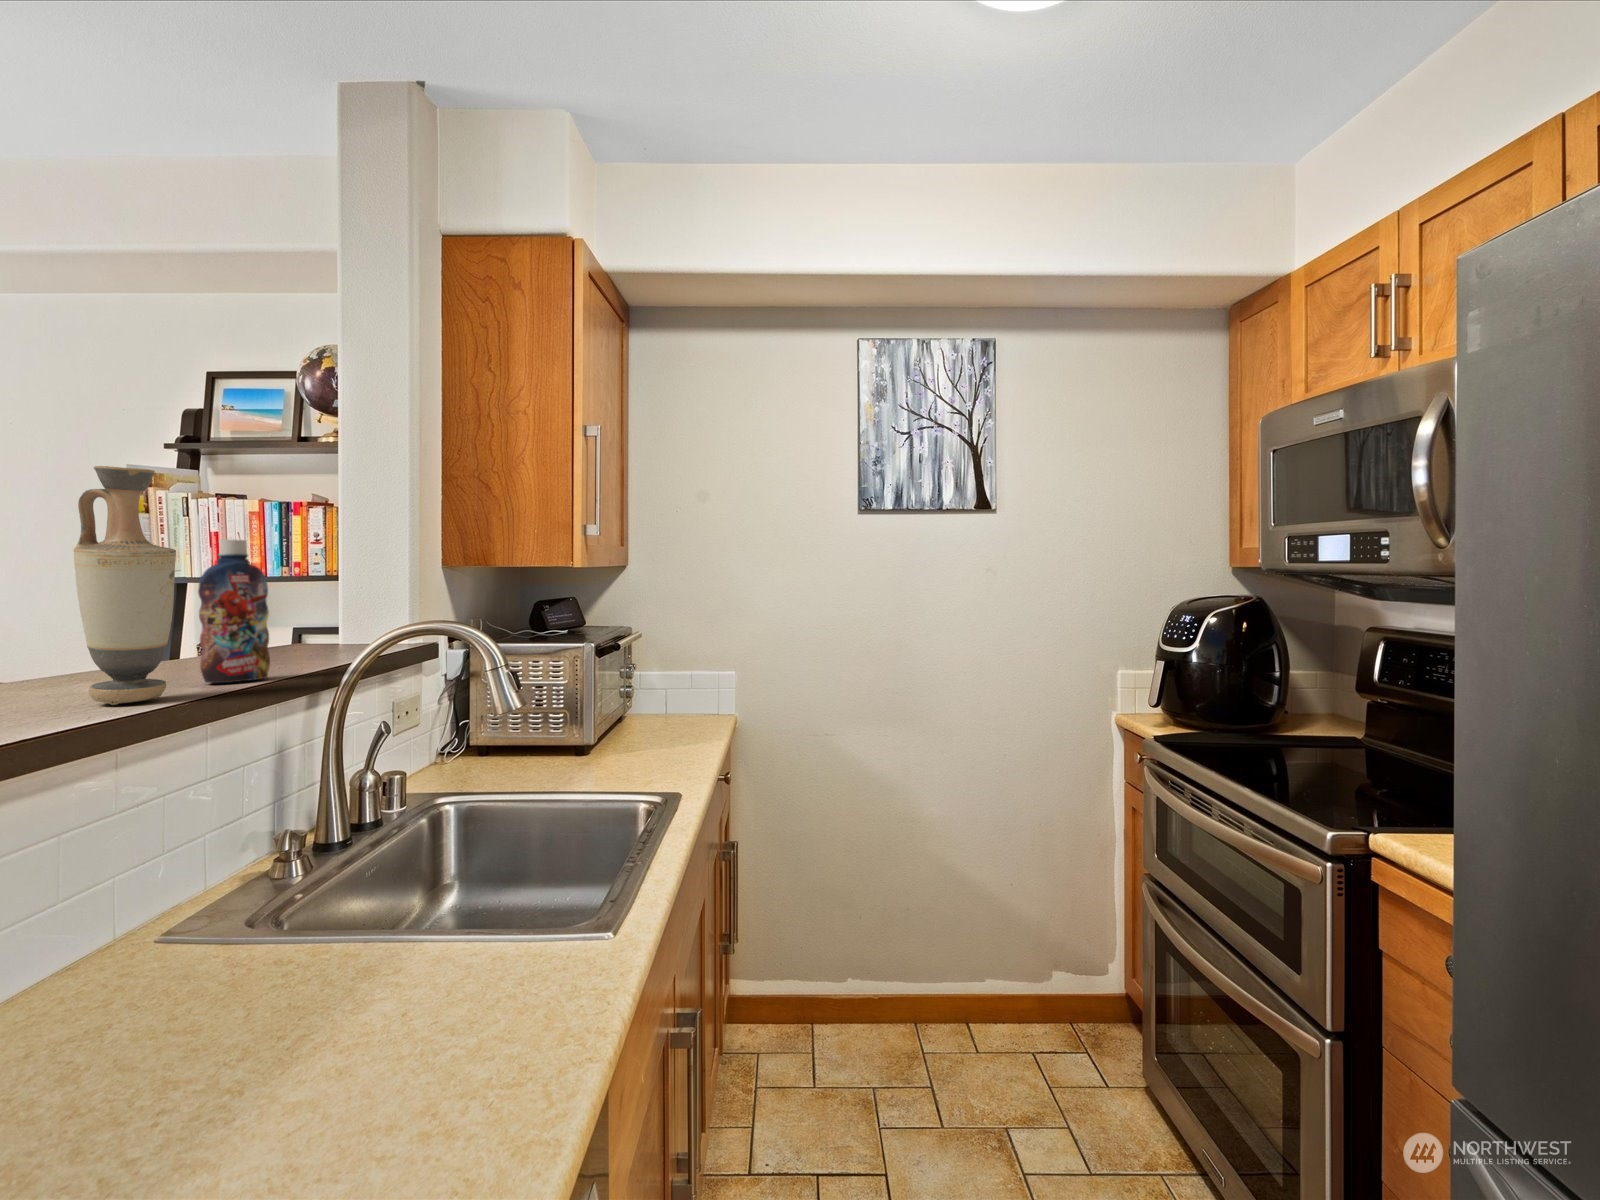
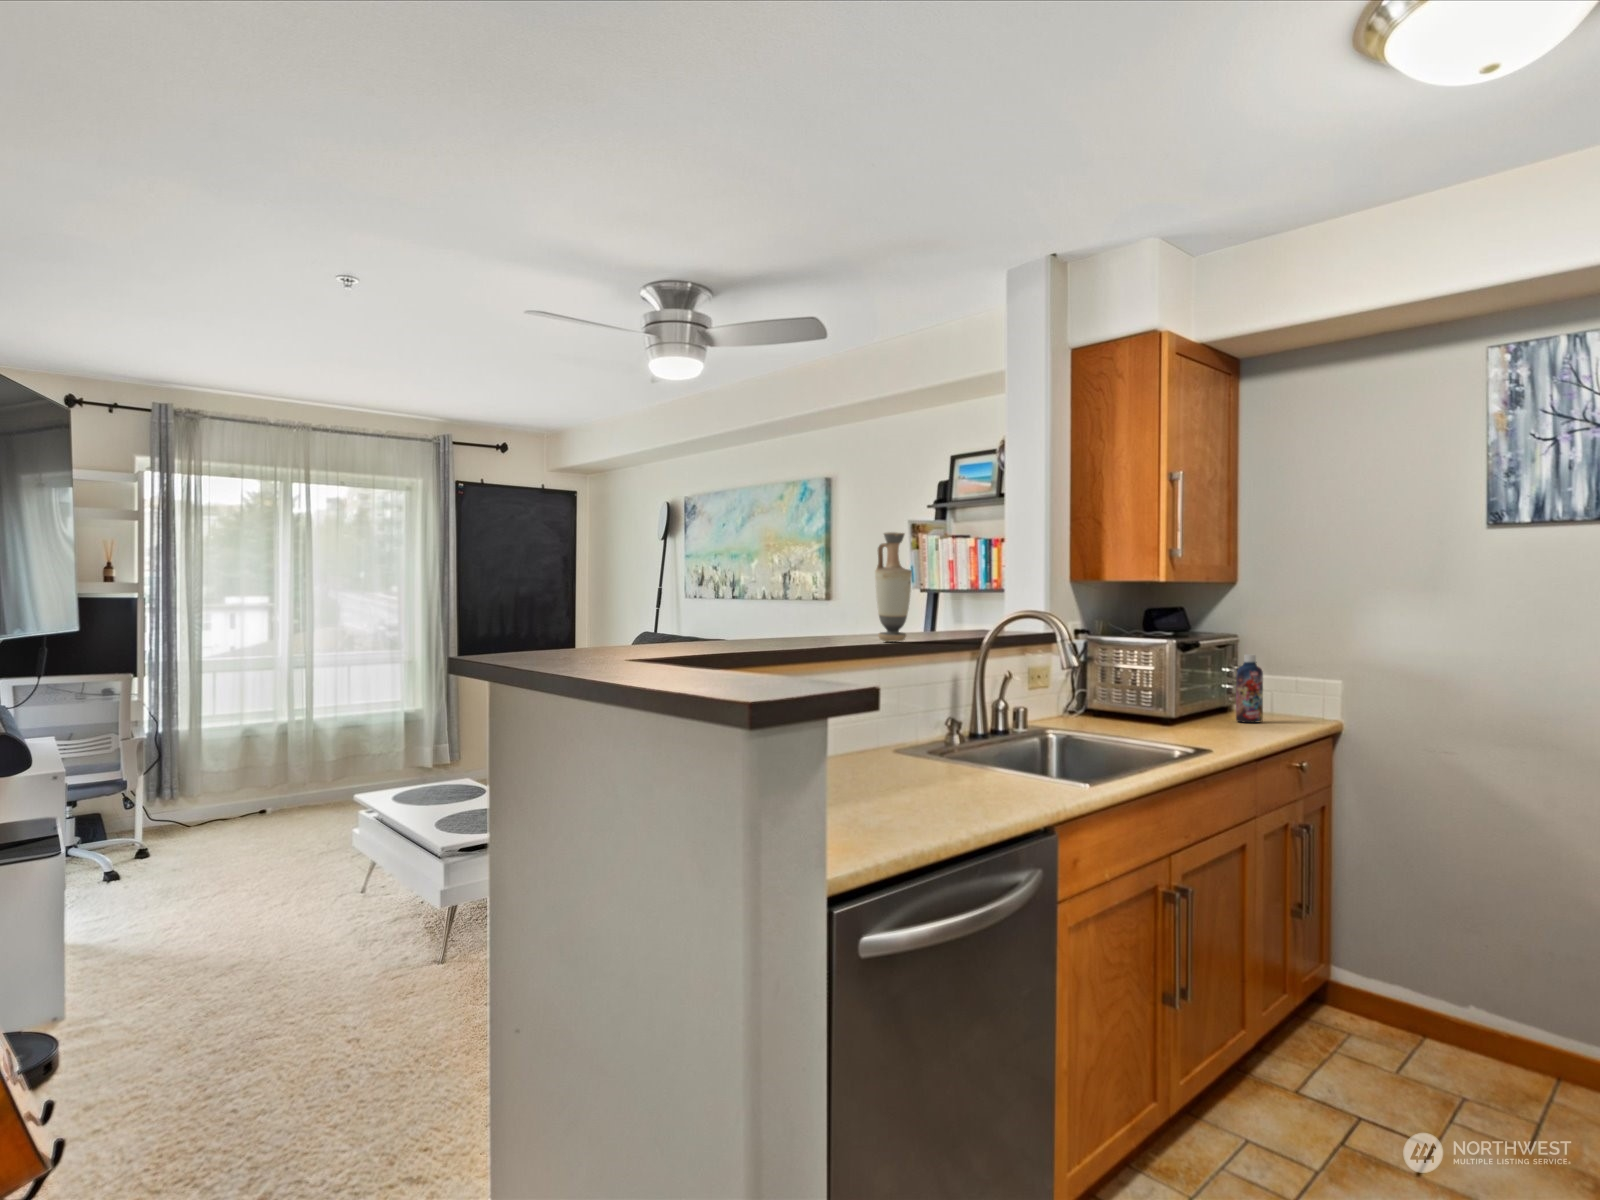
bottle: present [198,539,270,683] -> present [1236,654,1263,723]

